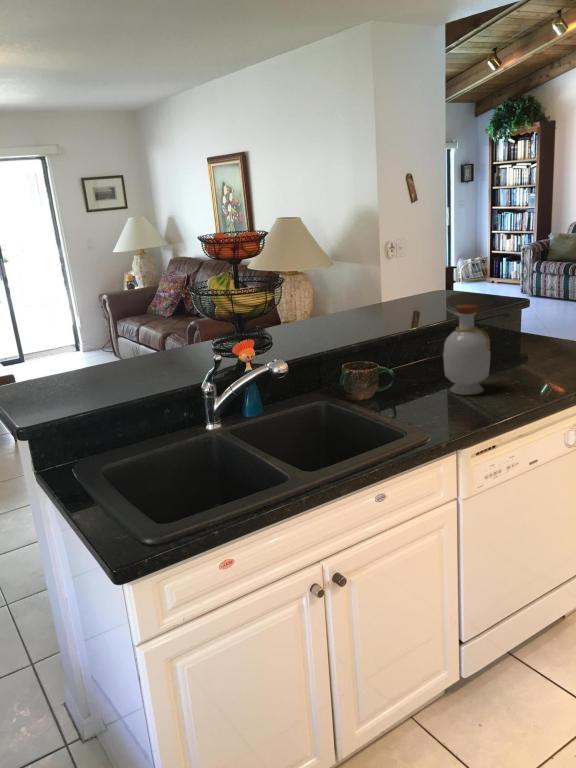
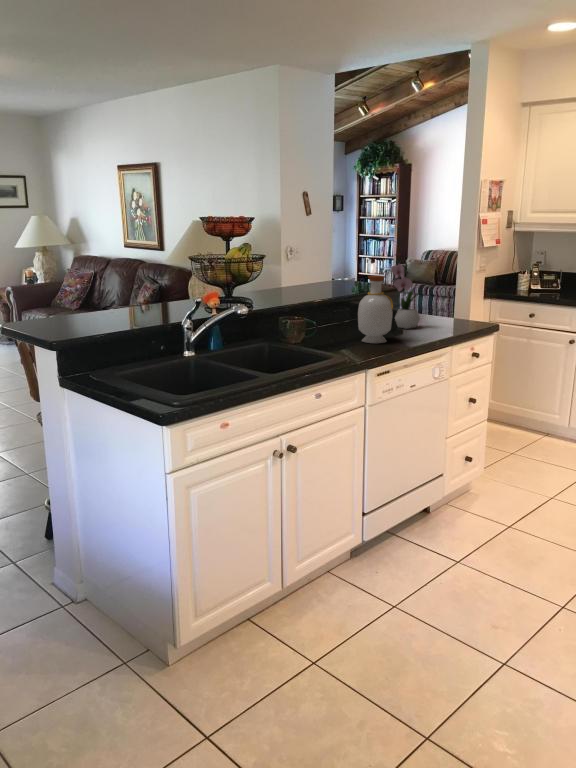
flower arrangement: none [494,267,542,366] -> present [392,254,420,329]

